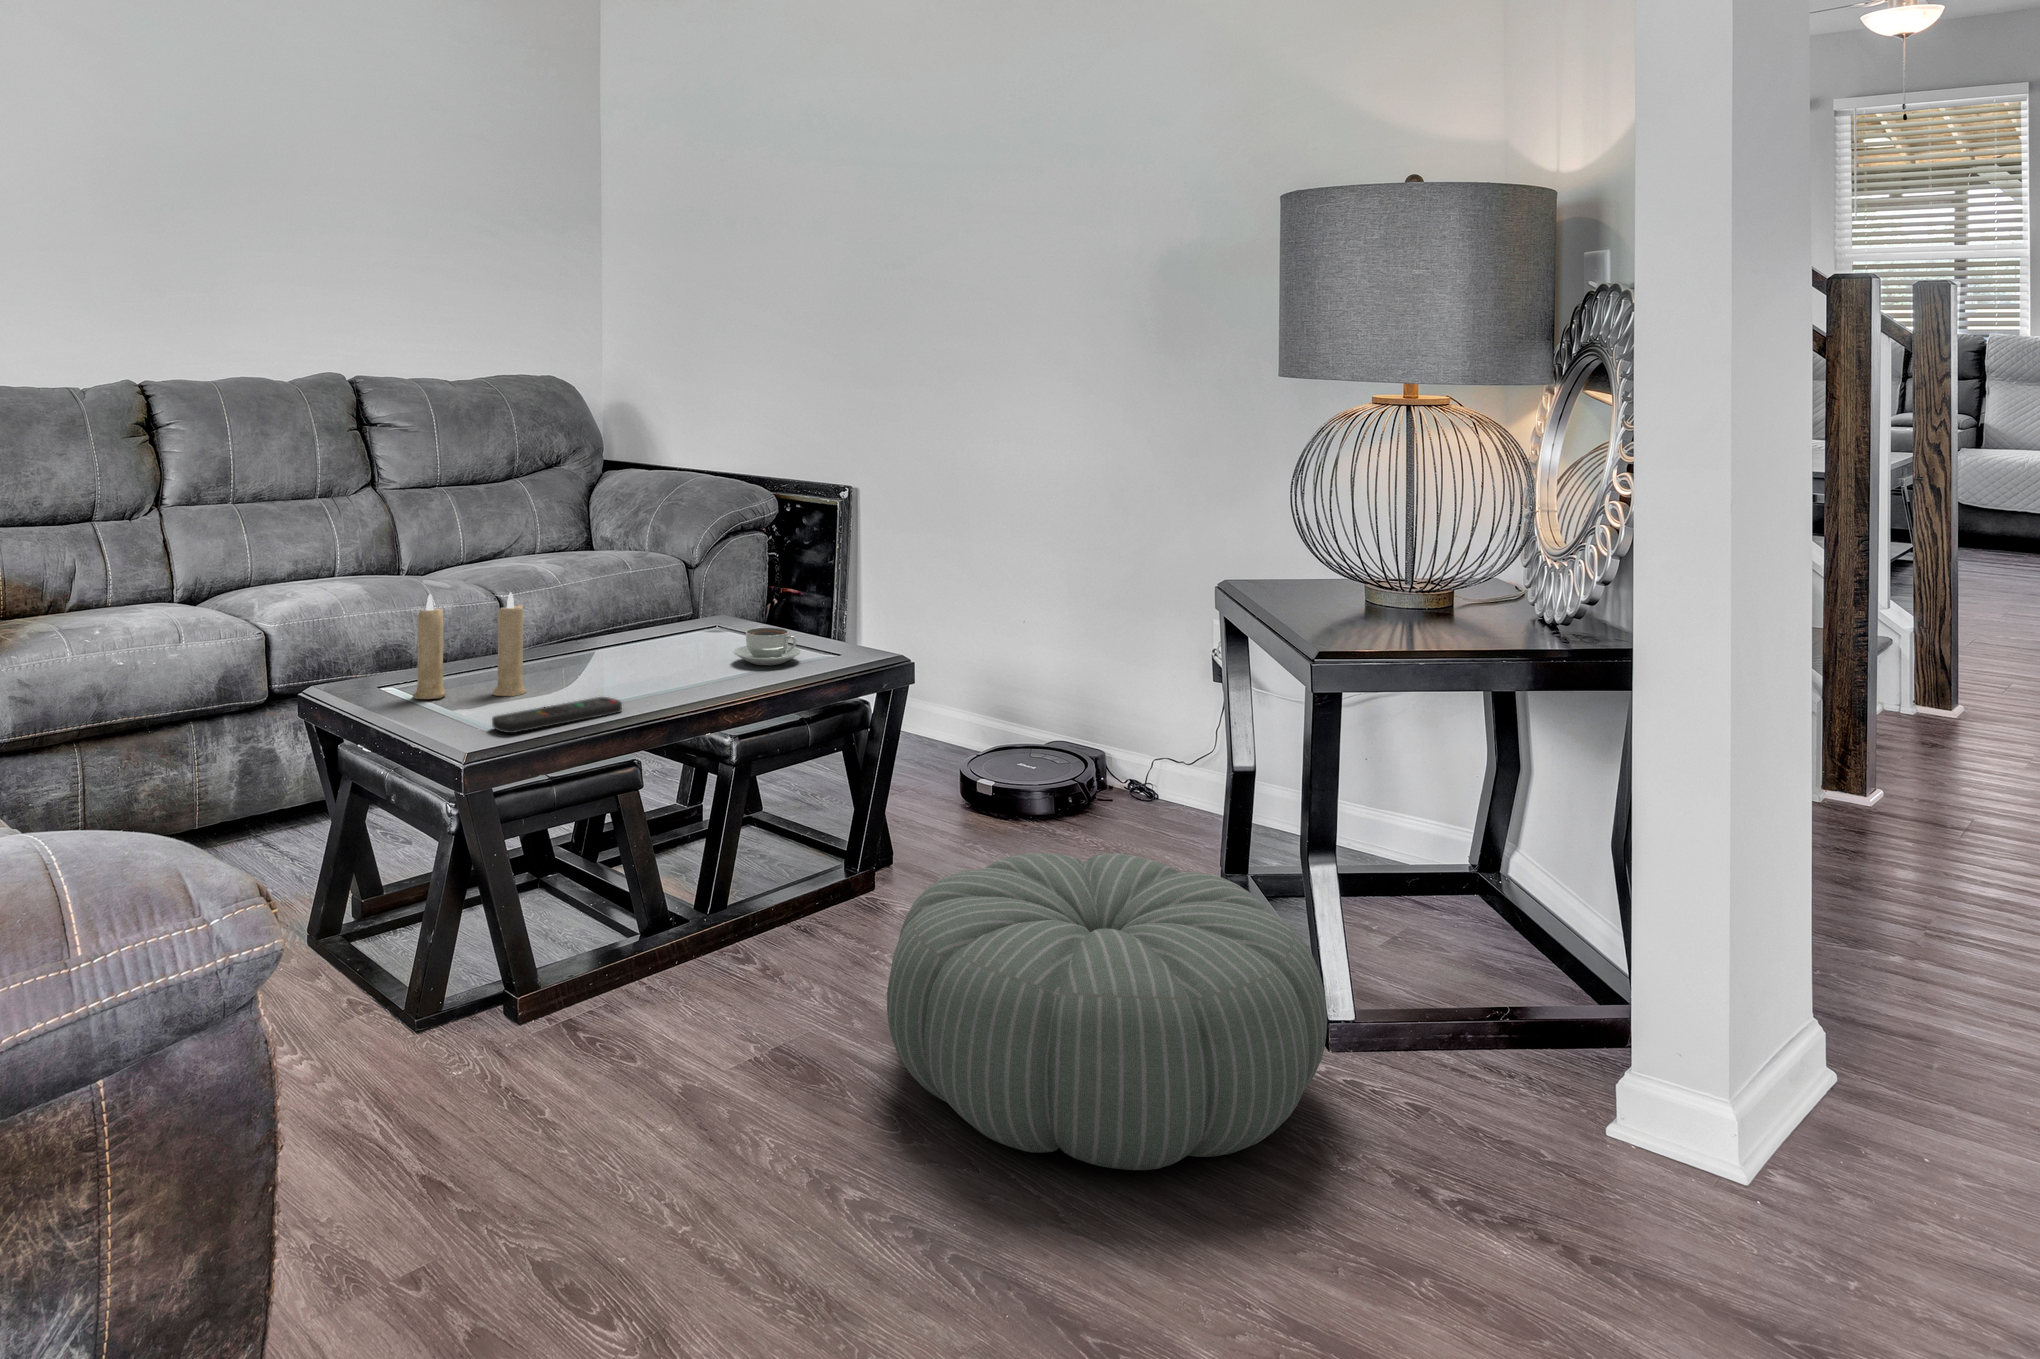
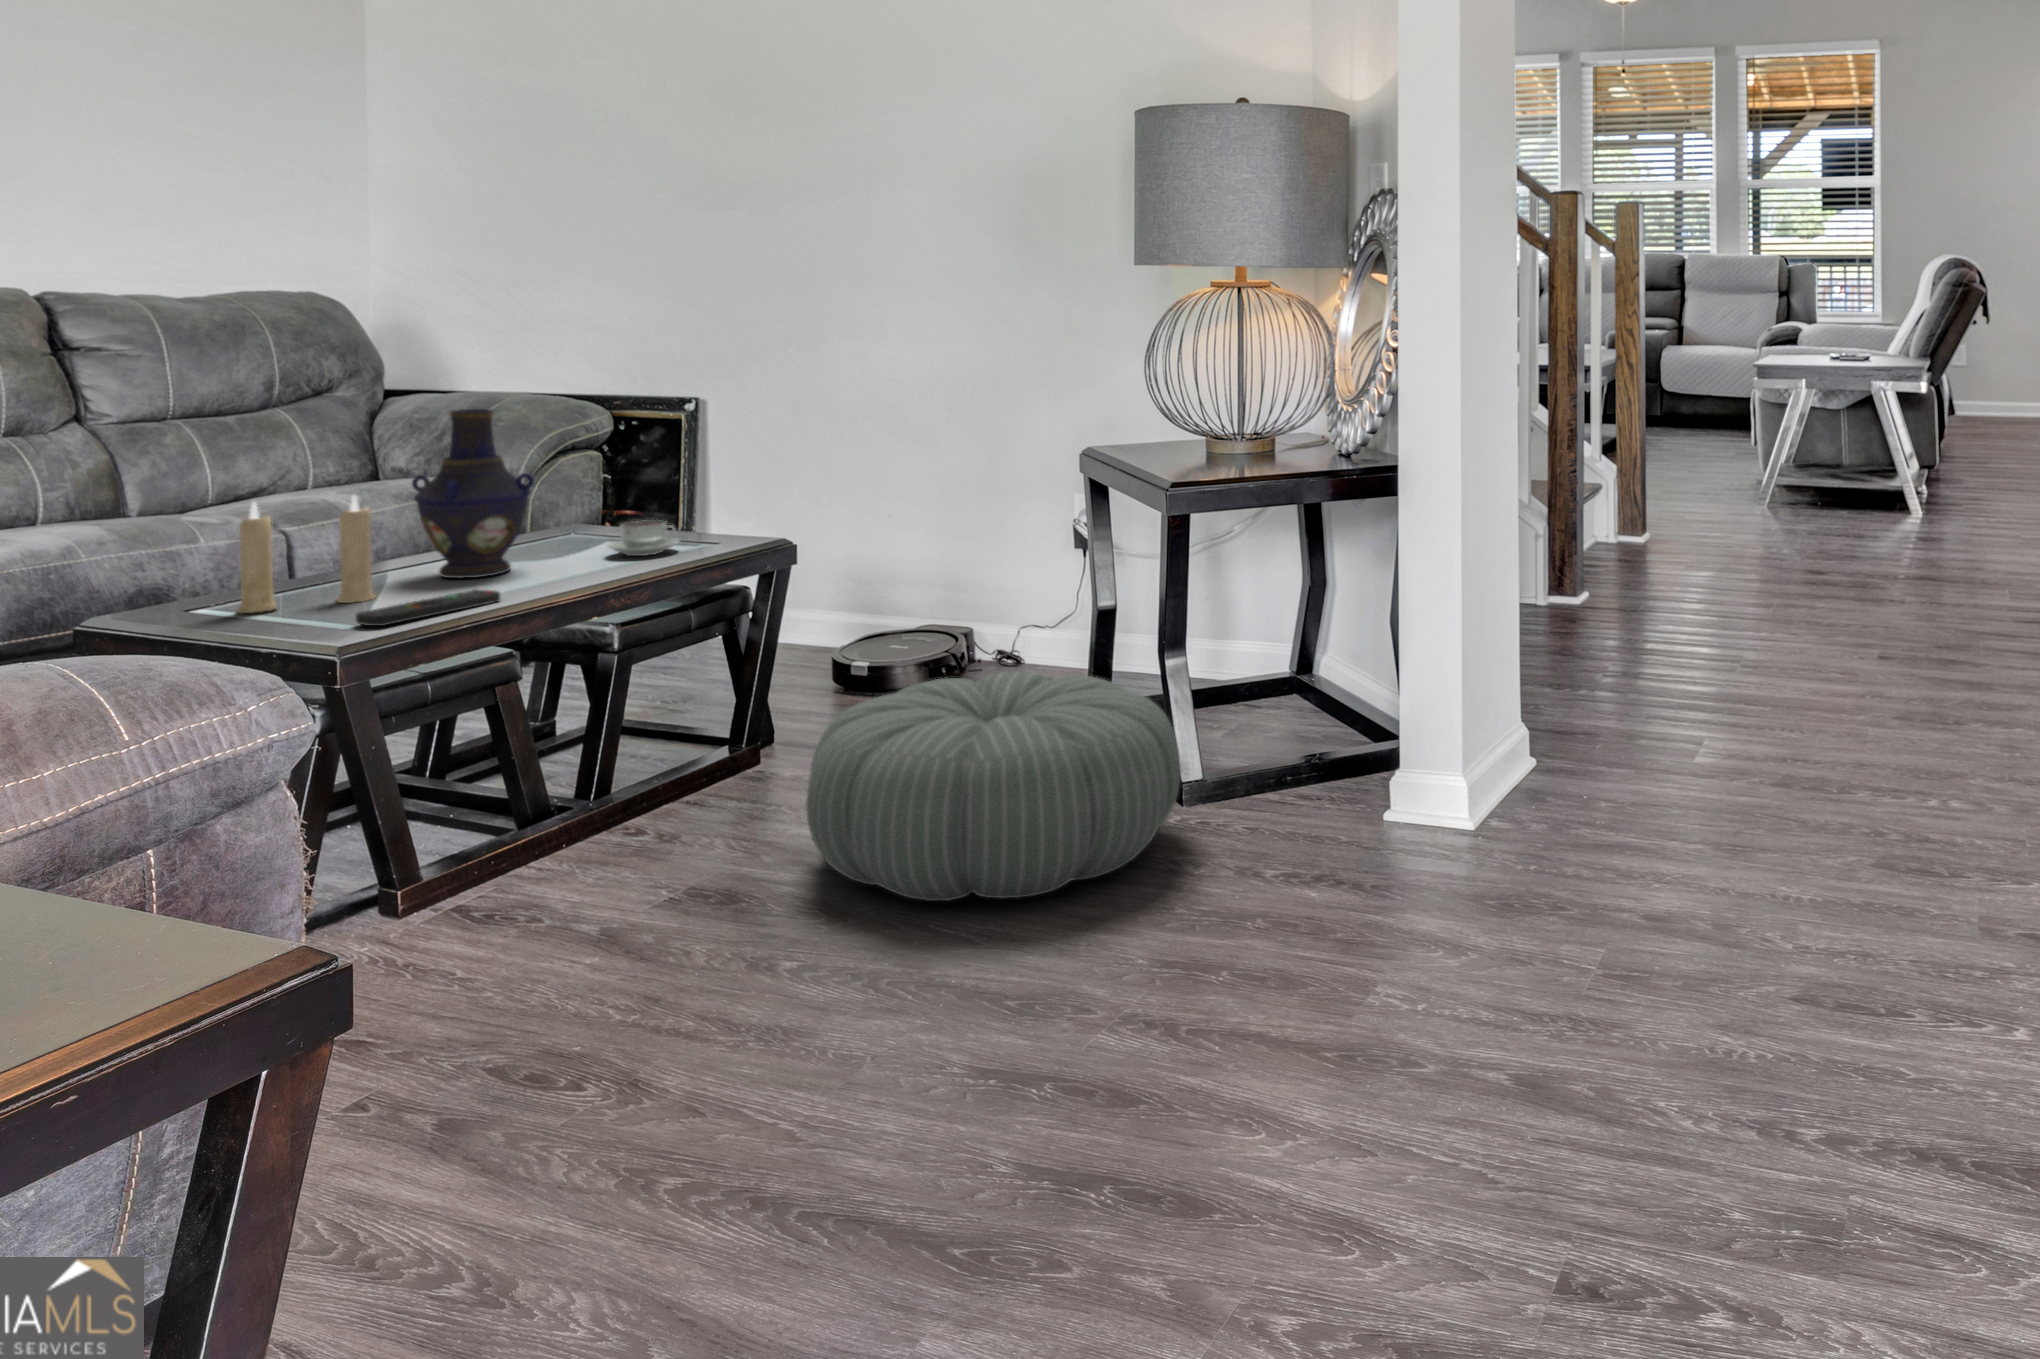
vase: none [566,511,668,677] -> present [412,409,534,578]

